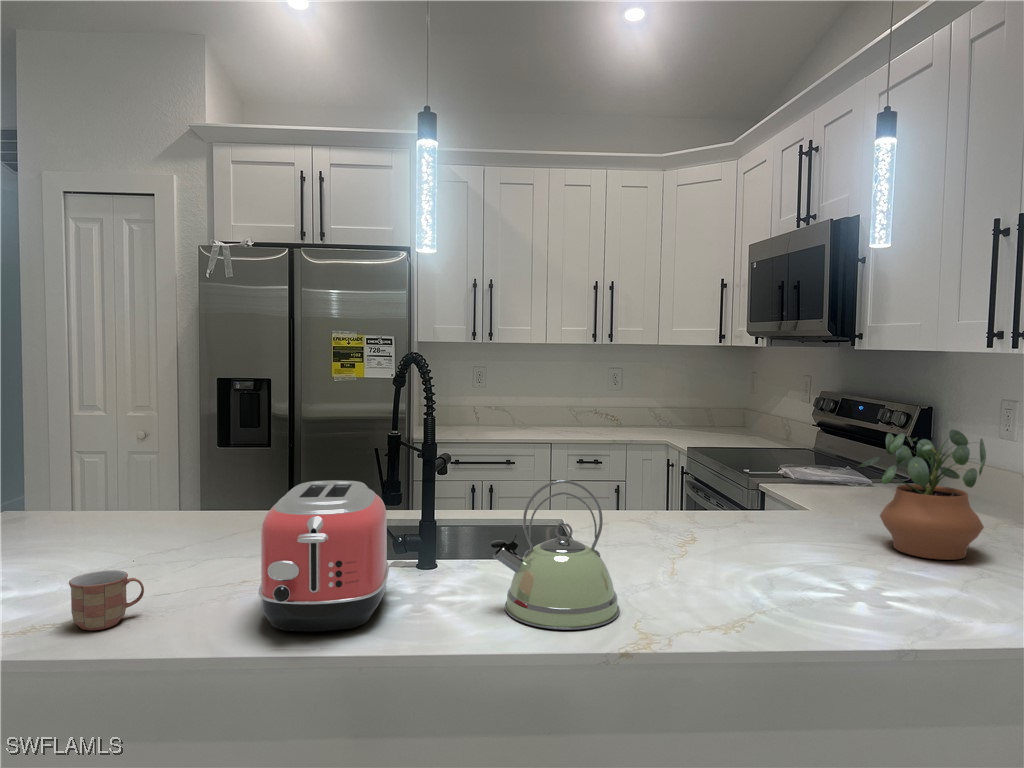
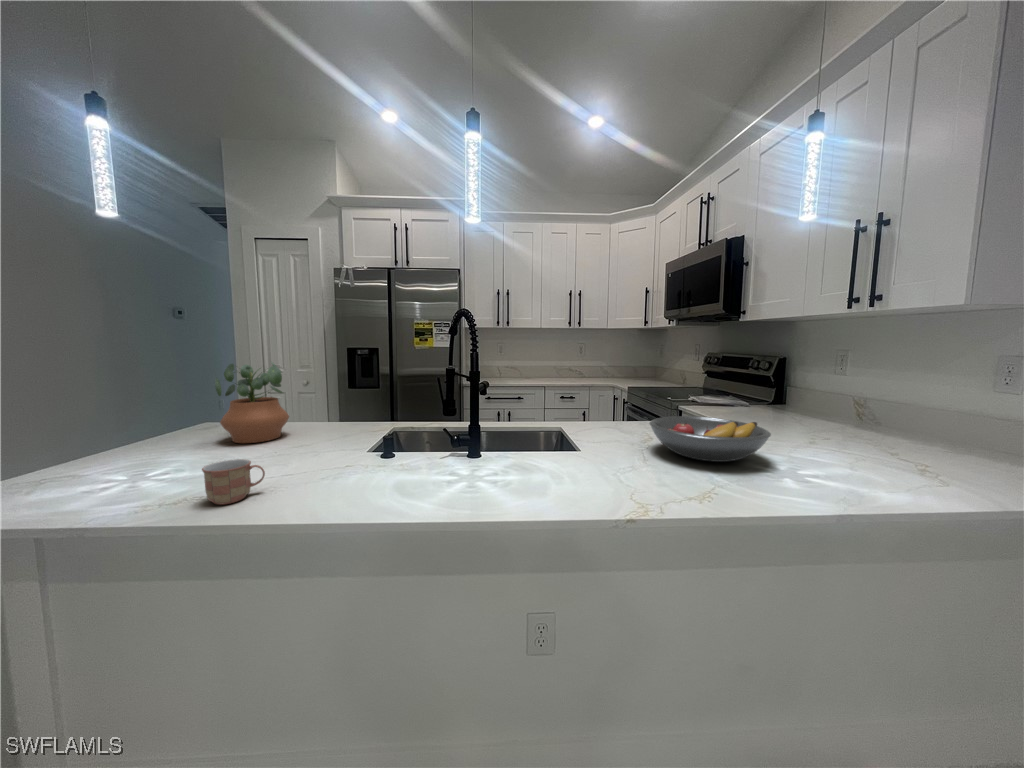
potted plant: present [858,430,986,560] -> present [215,362,289,443]
toaster: present [258,480,389,631] -> none [347,394,448,505]
kettle: present [490,480,619,630] -> none [522,391,619,503]
fruit bowl: none [681,508,844,576] -> present [649,416,771,462]

